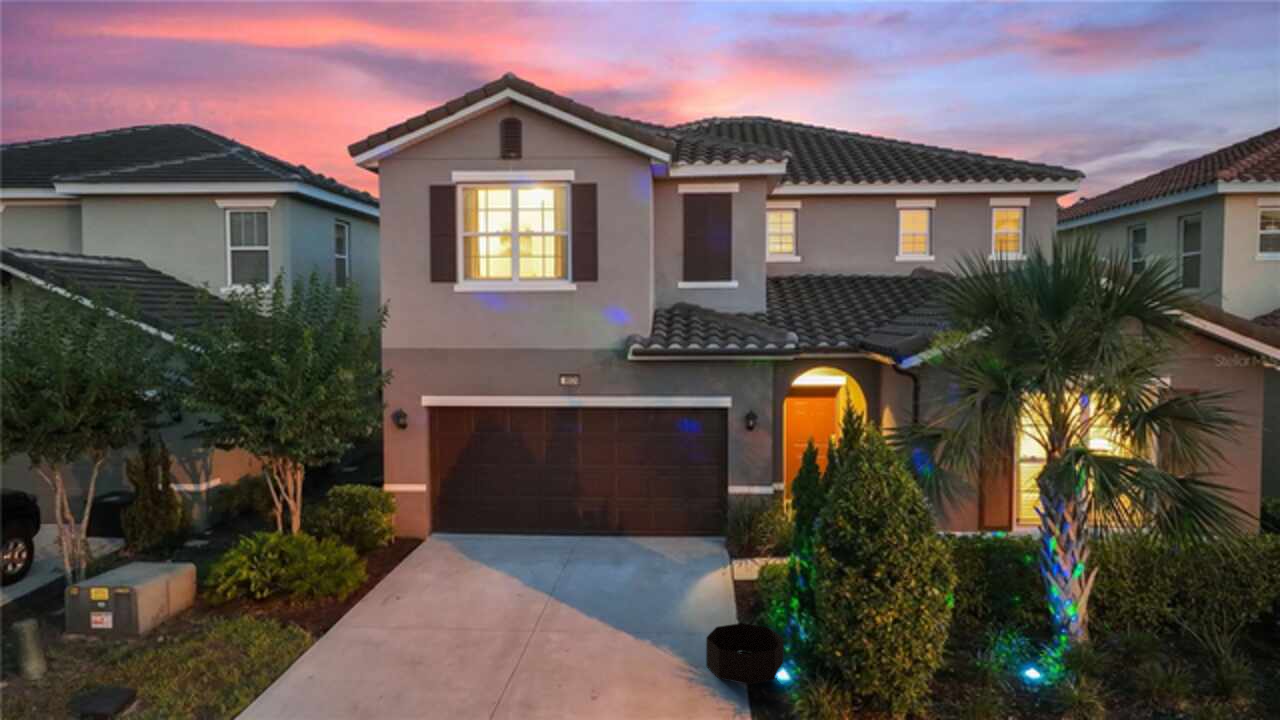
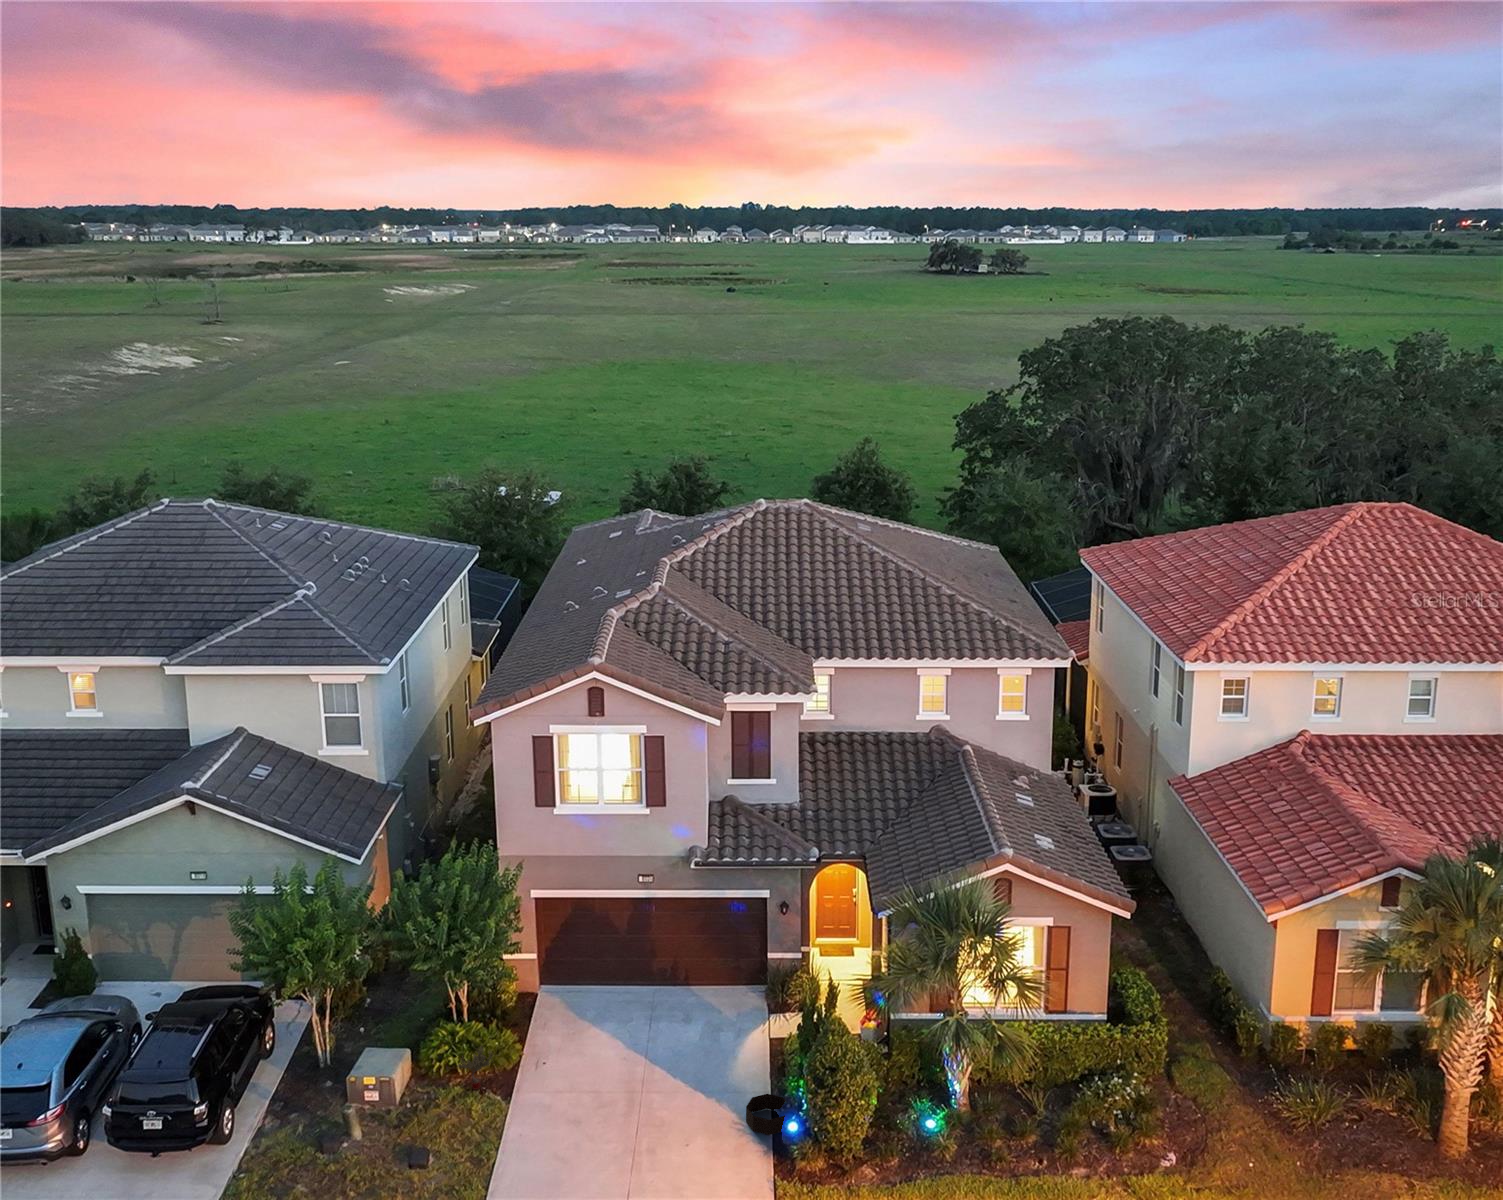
potted tree: none [253,548,310,620] -> present [457,1046,492,1090]

